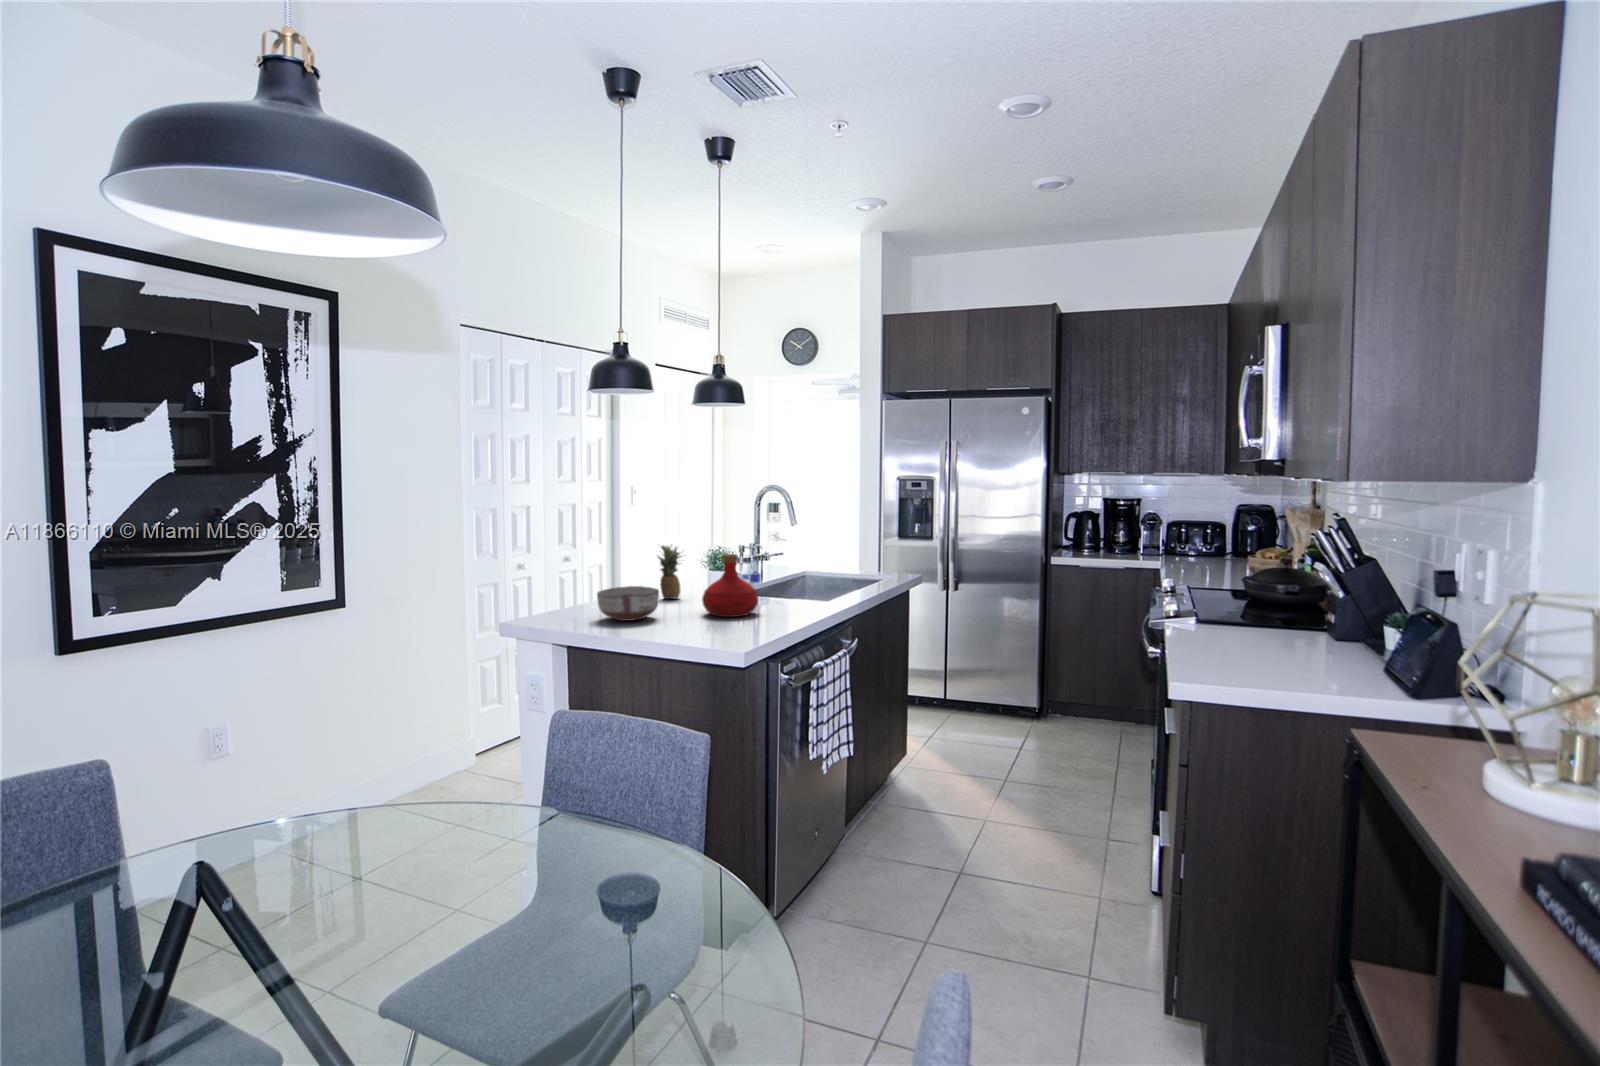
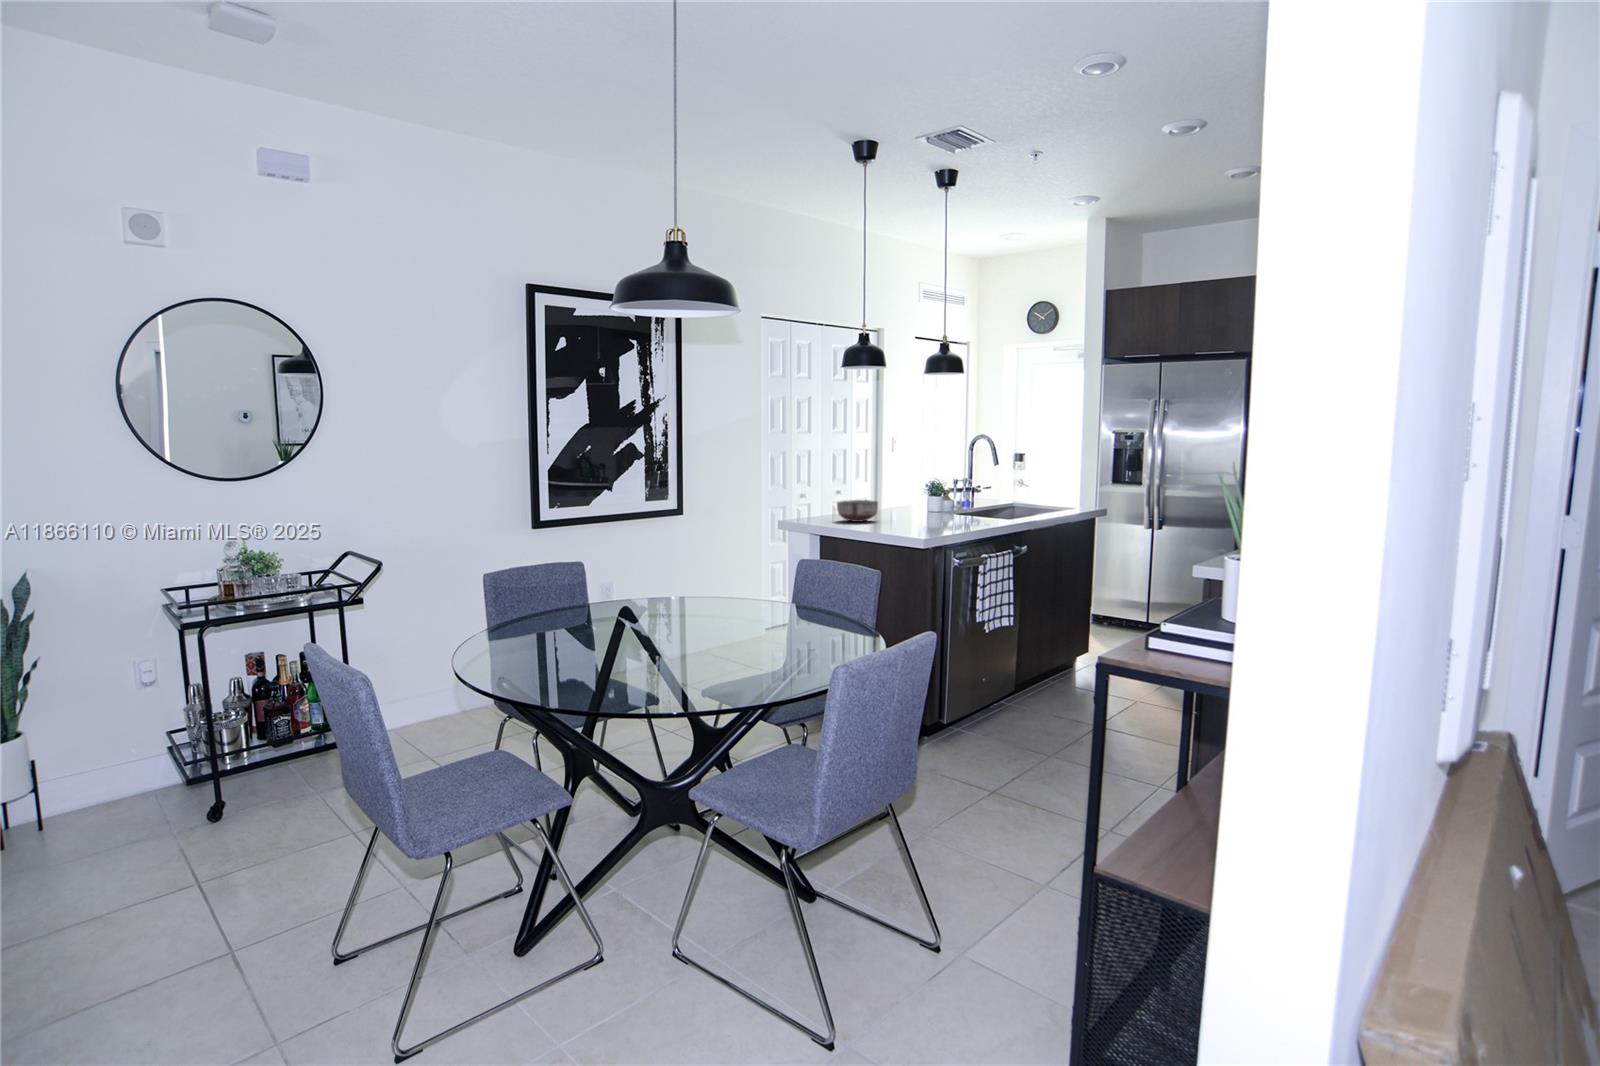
fruit: present [657,546,681,599] -> none [883,475,905,514]
bottle: present [702,554,758,617] -> none [908,479,948,522]

